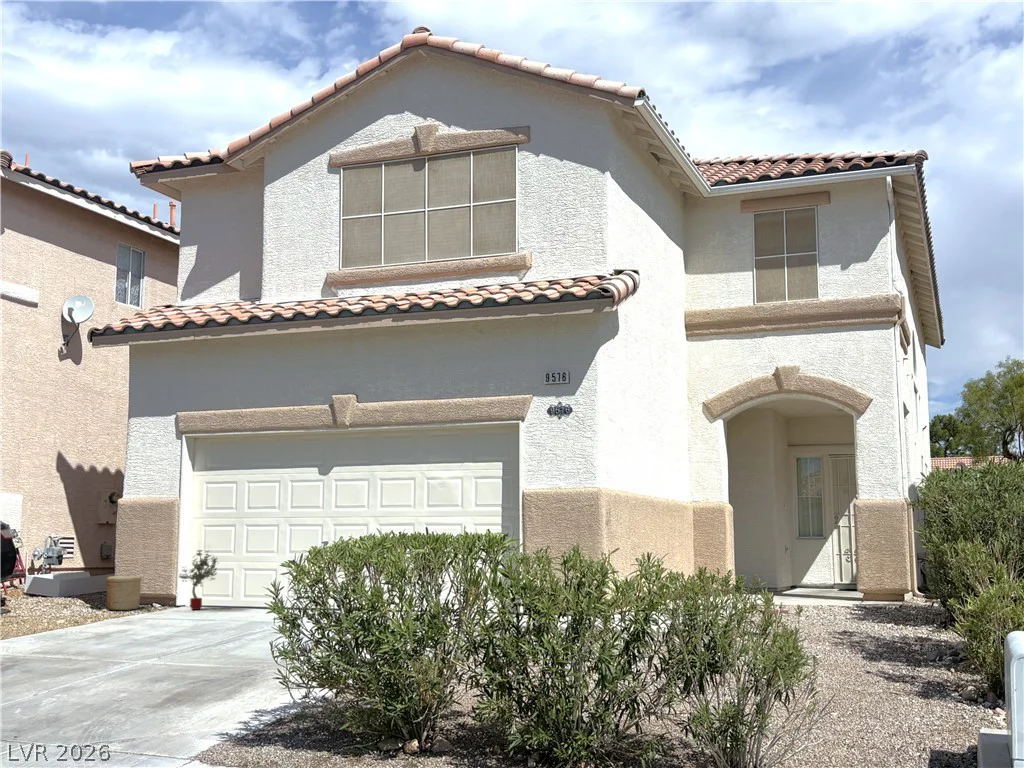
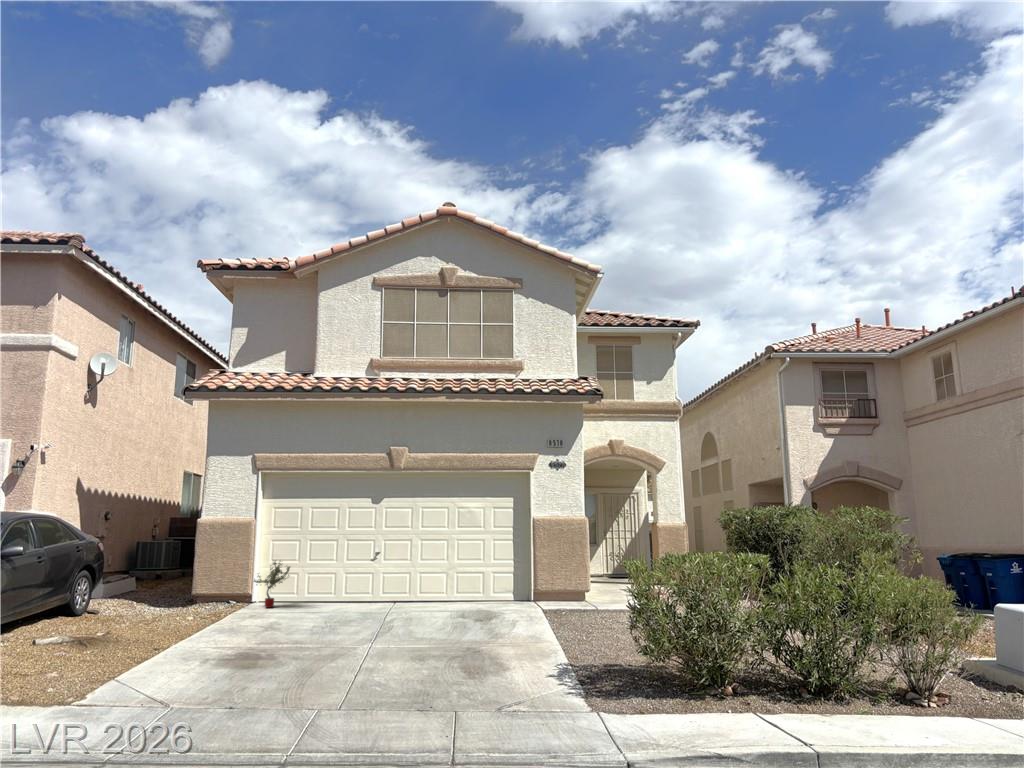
woven basket: present [106,576,141,610] -> none [189,581,218,611]

